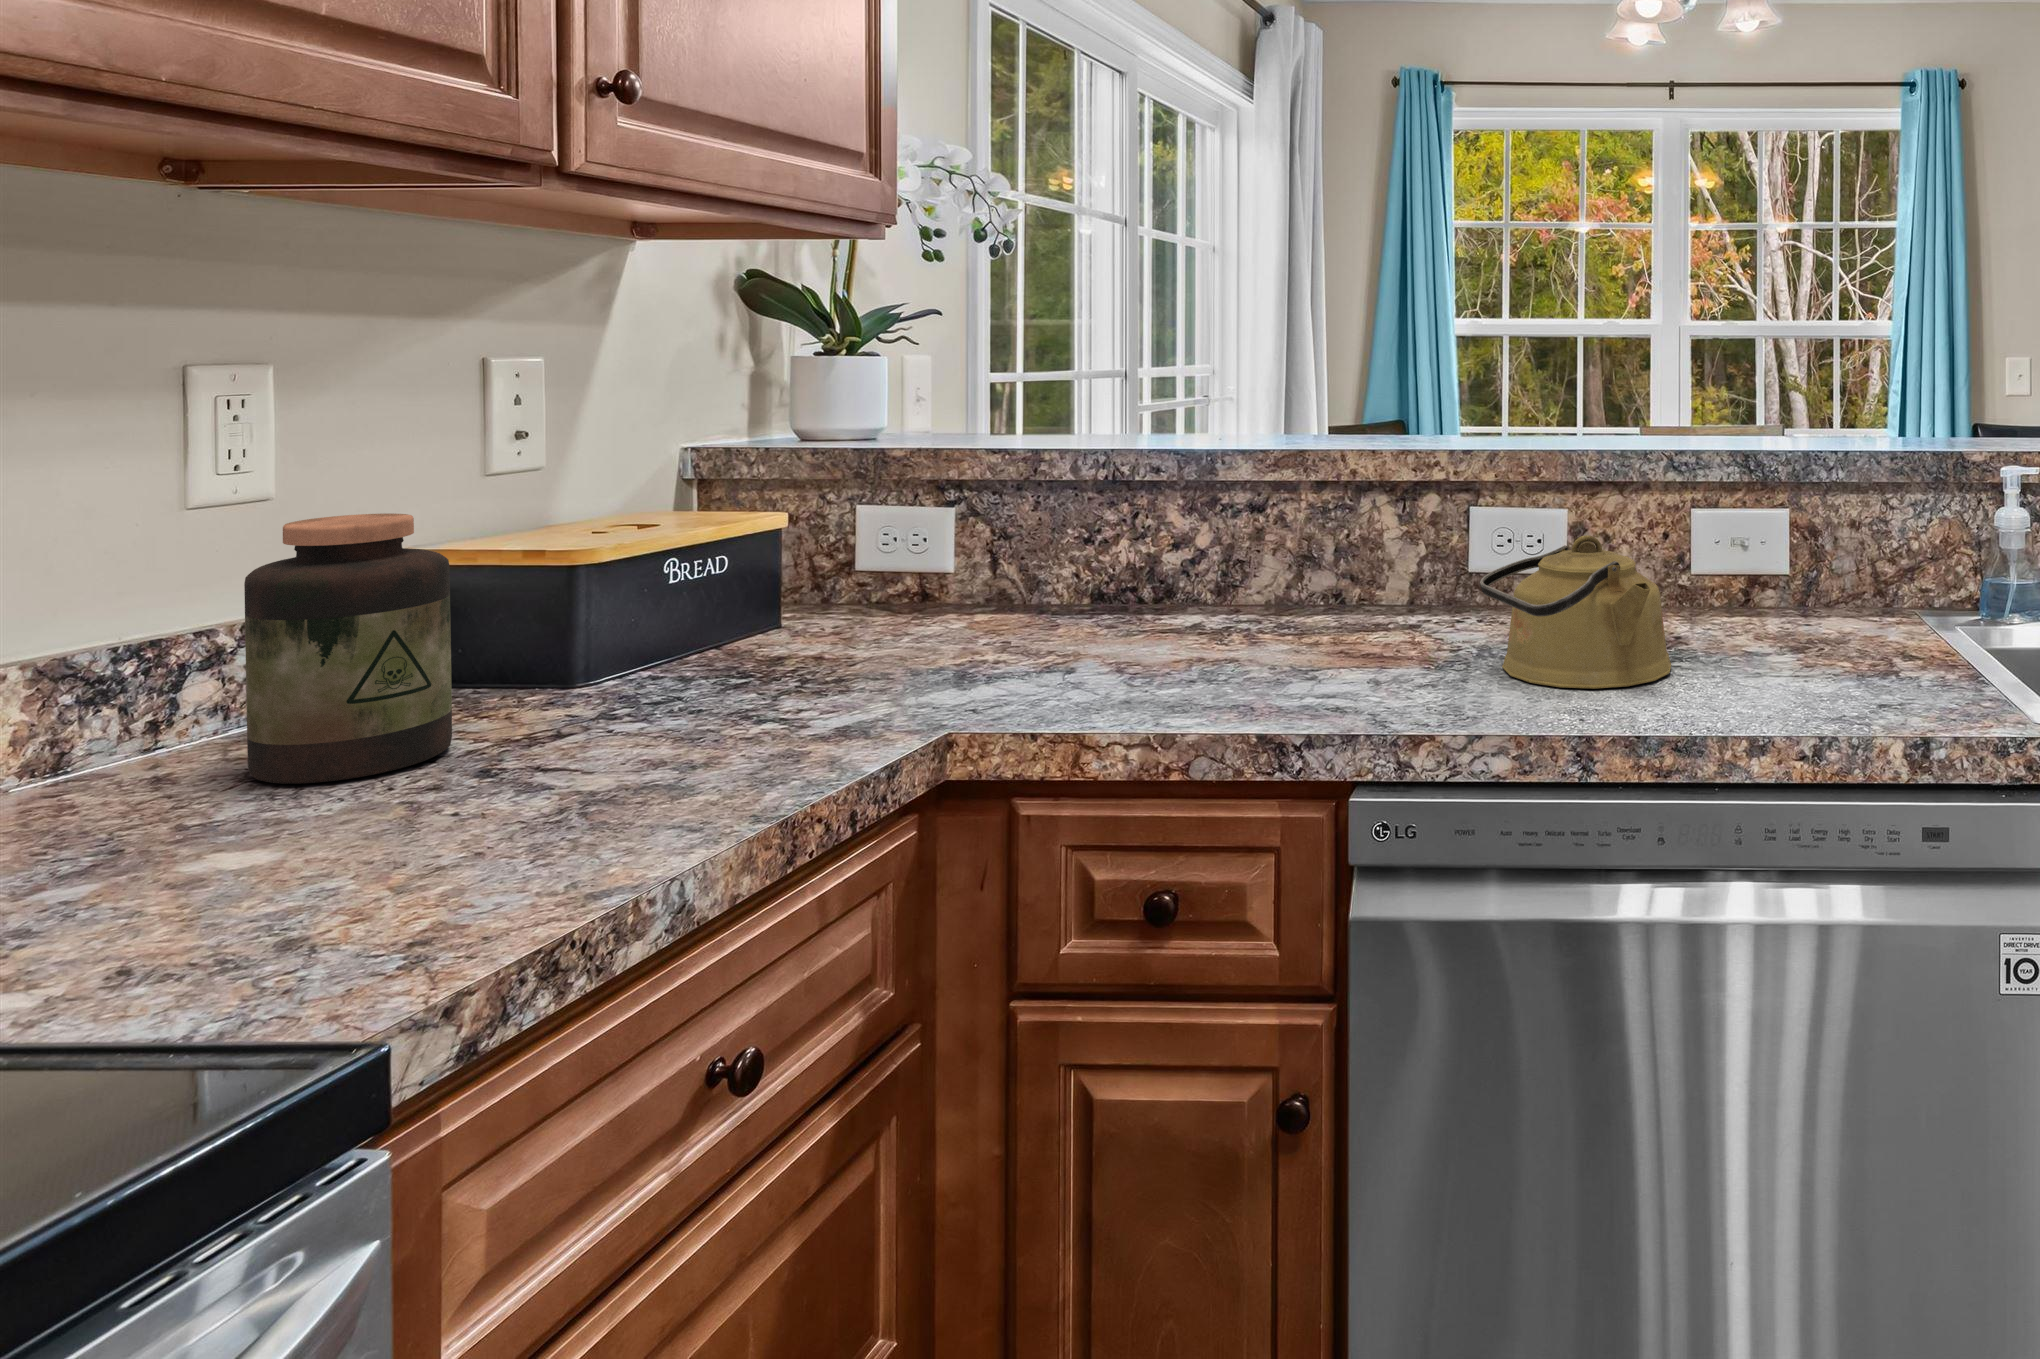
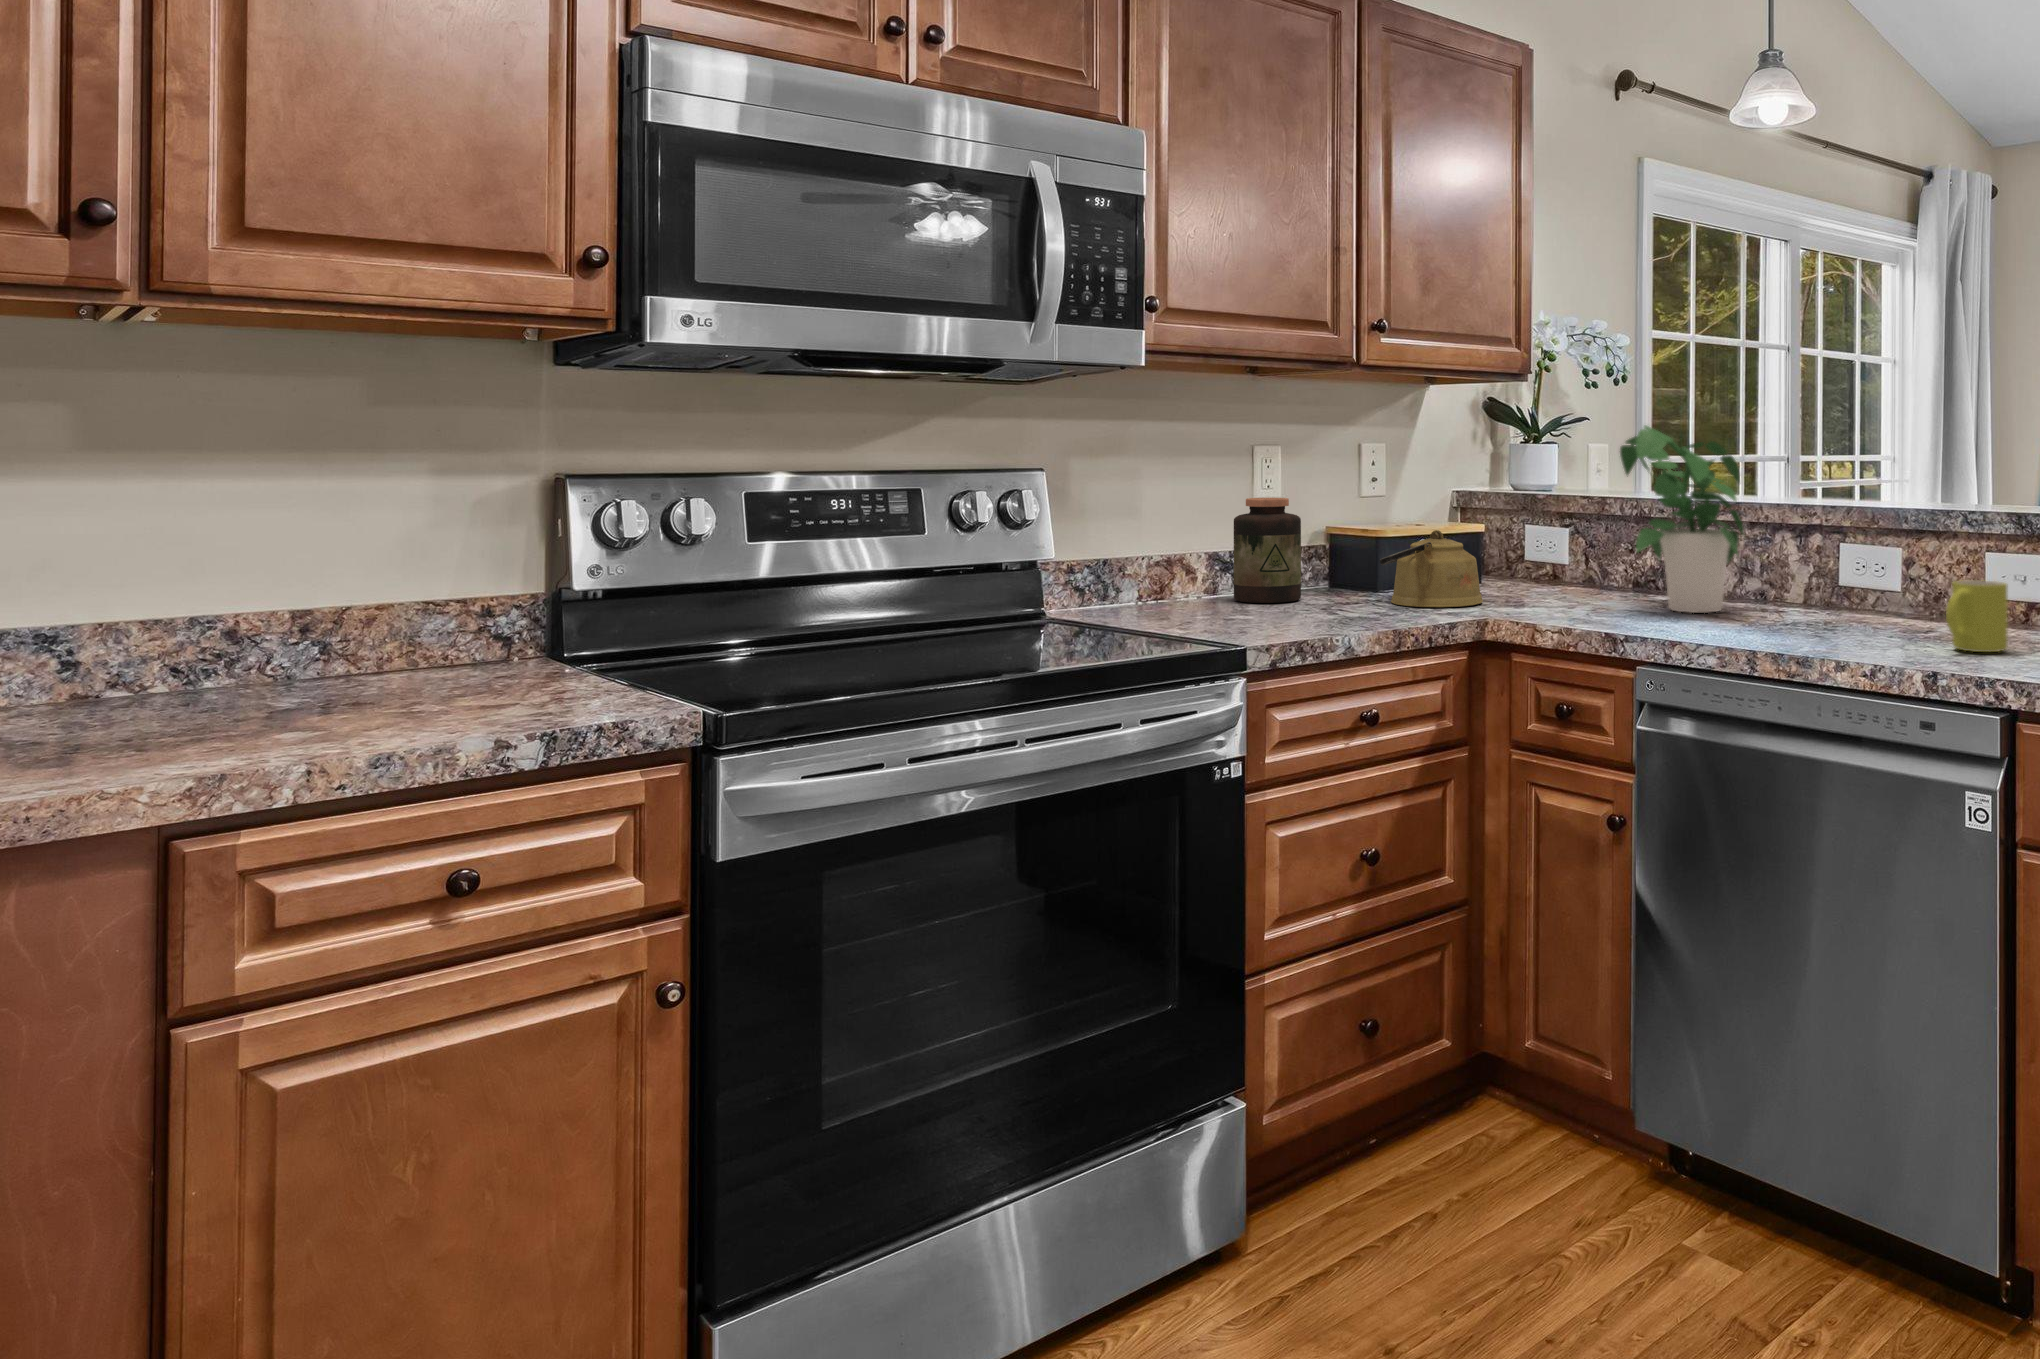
potted plant: none [1149,337,1381,649] -> present [1620,426,1744,613]
kettle: present [1480,535,1671,689] -> present [1380,530,1483,607]
mug: none [1789,564,1867,675] -> present [1946,580,2008,652]

